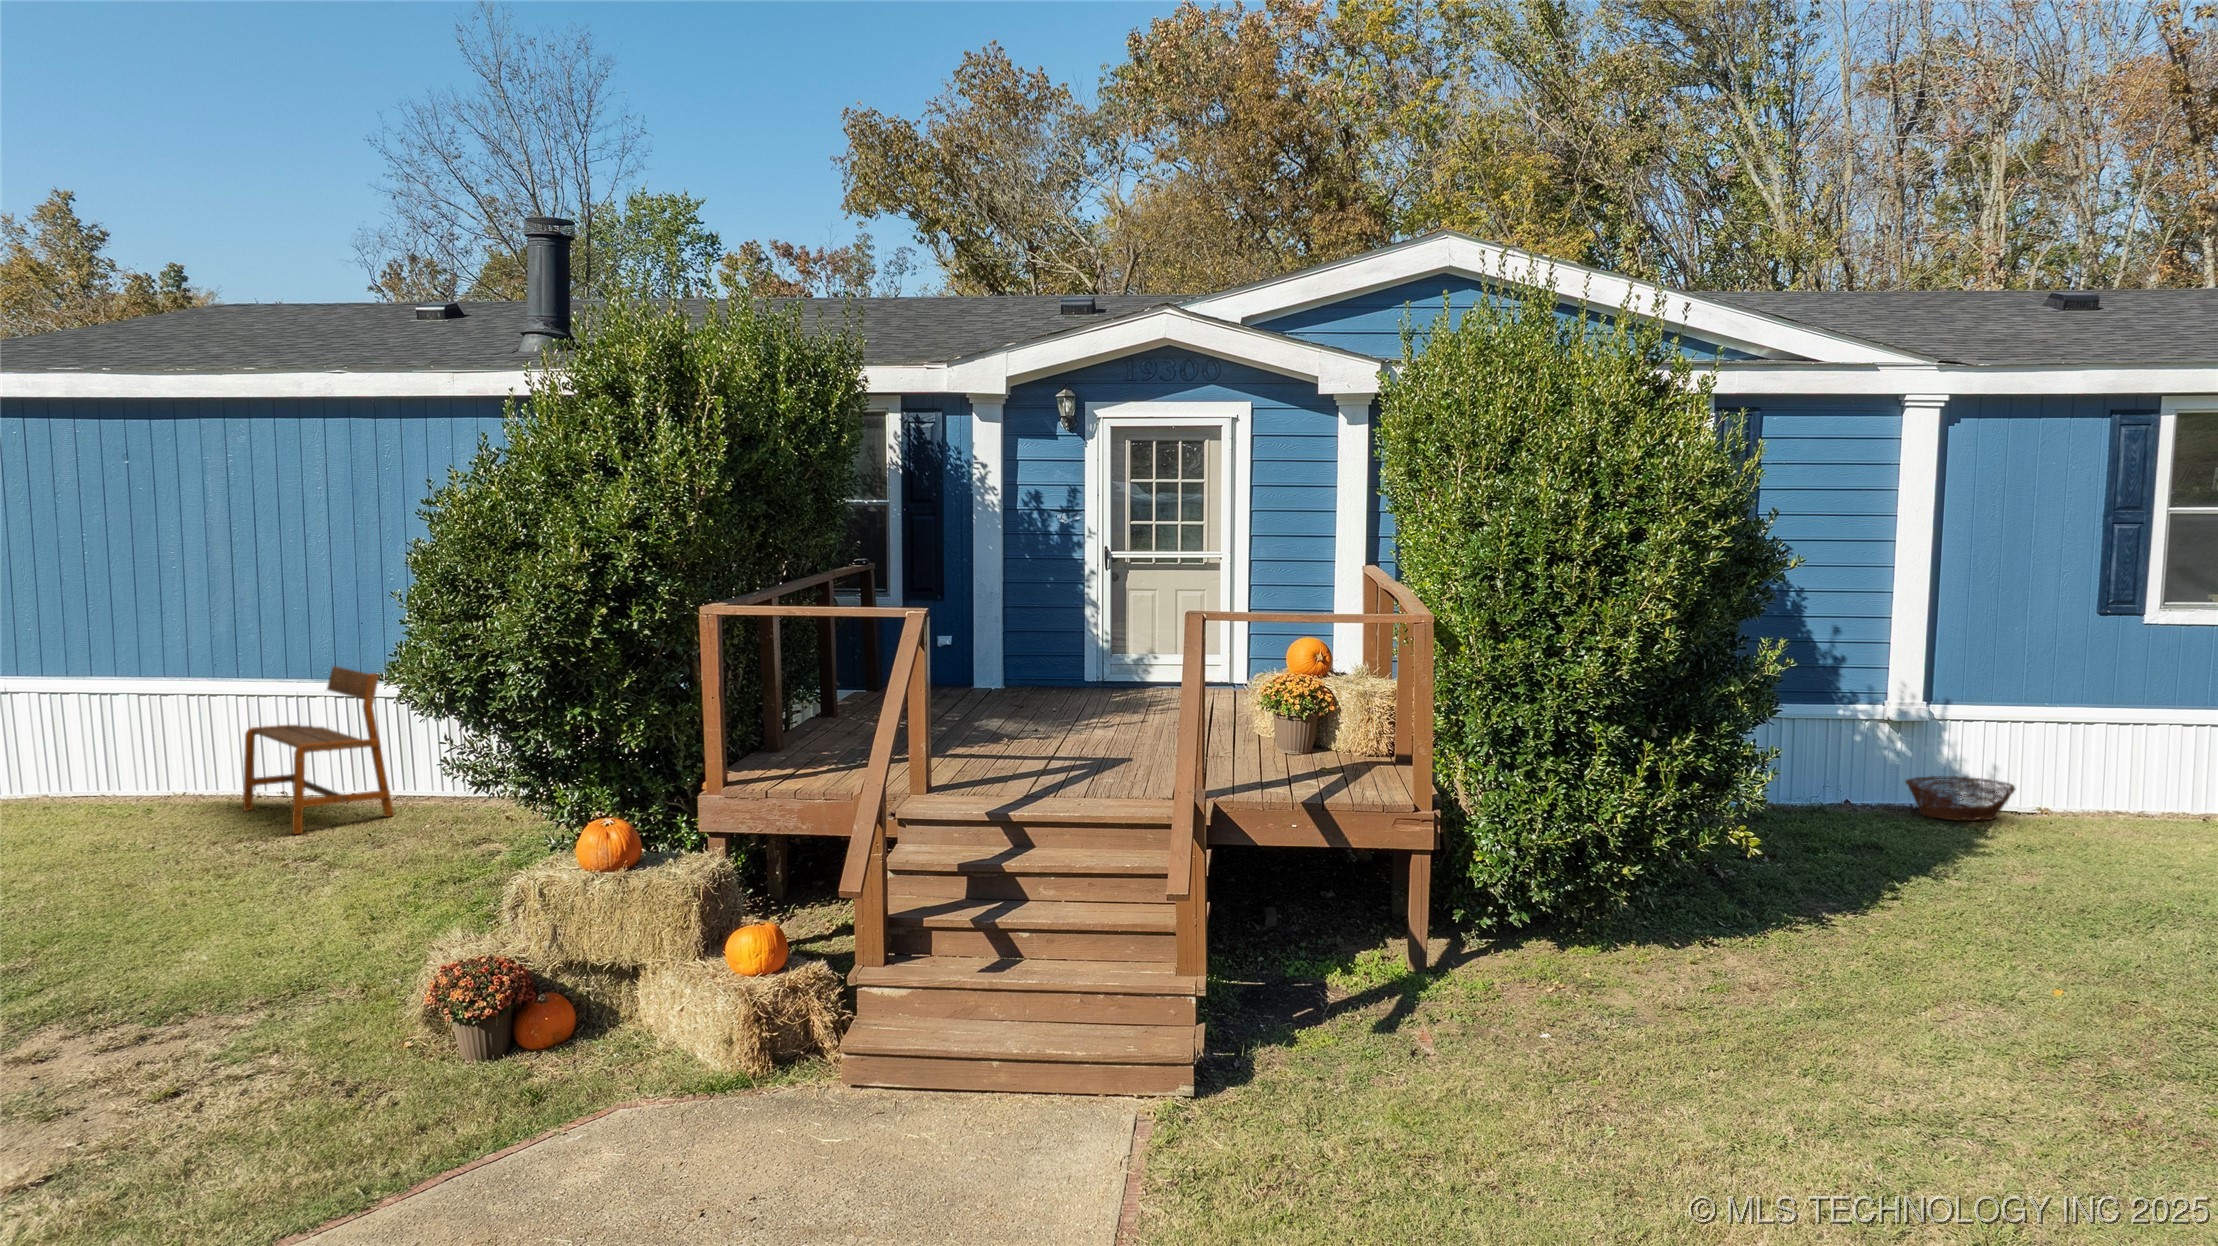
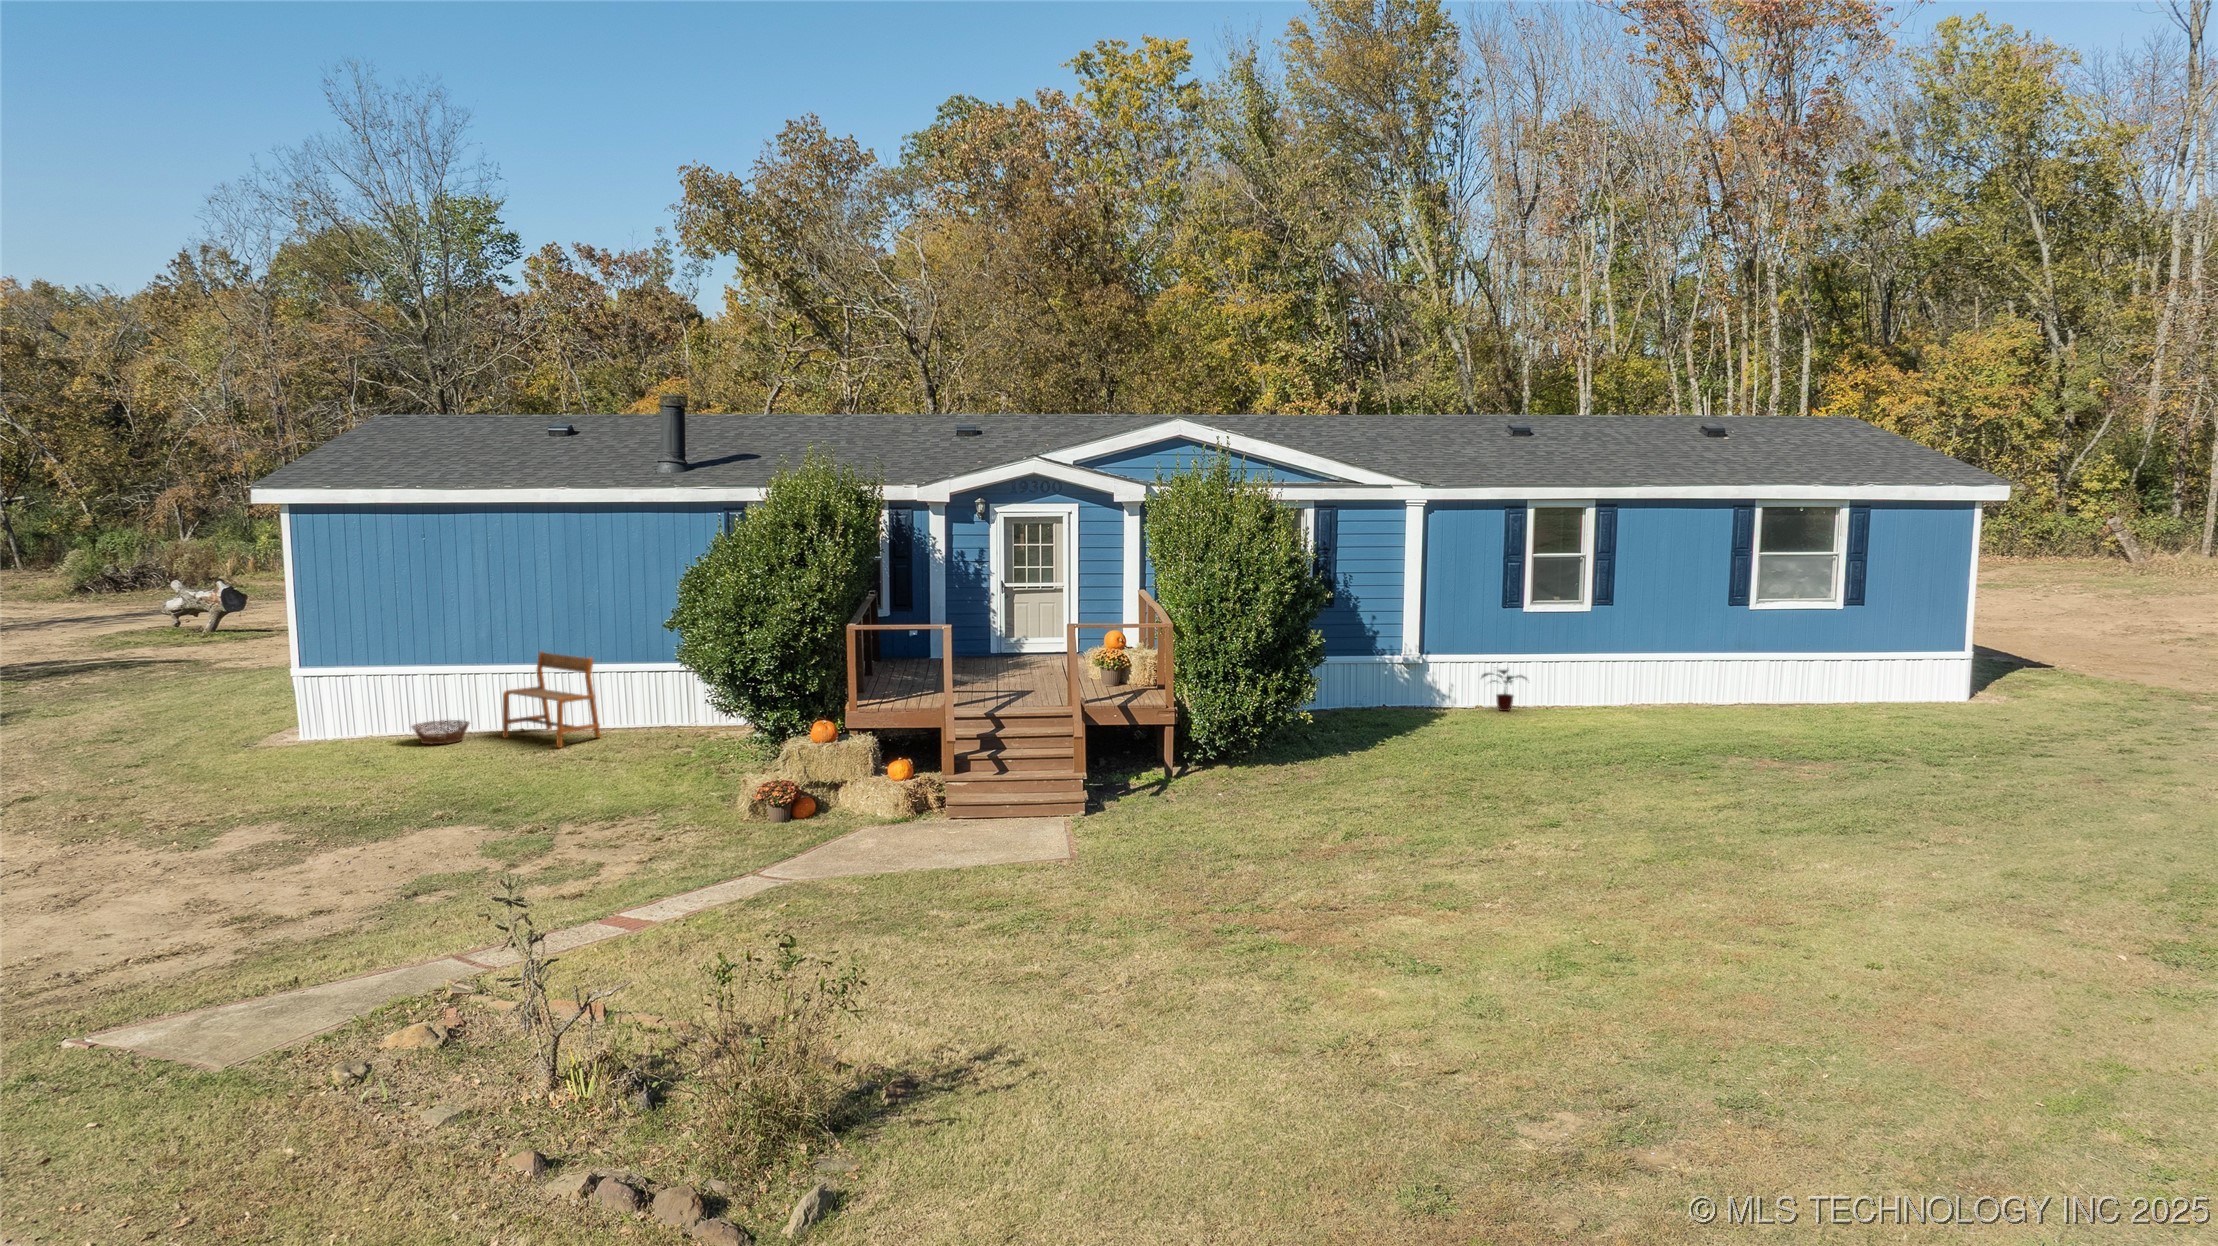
potted plant: none [2072,735,2187,826] -> present [1482,670,1526,711]
basket: present [1905,776,2016,821] -> present [412,720,469,744]

